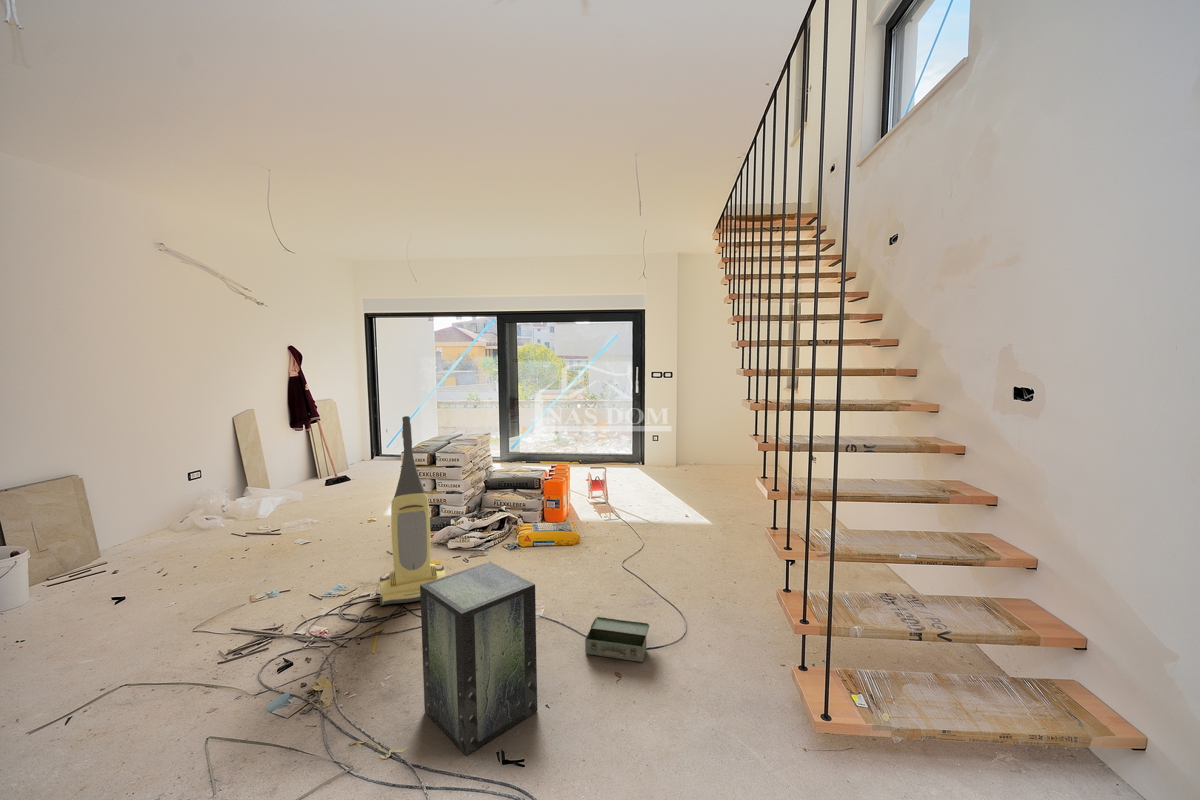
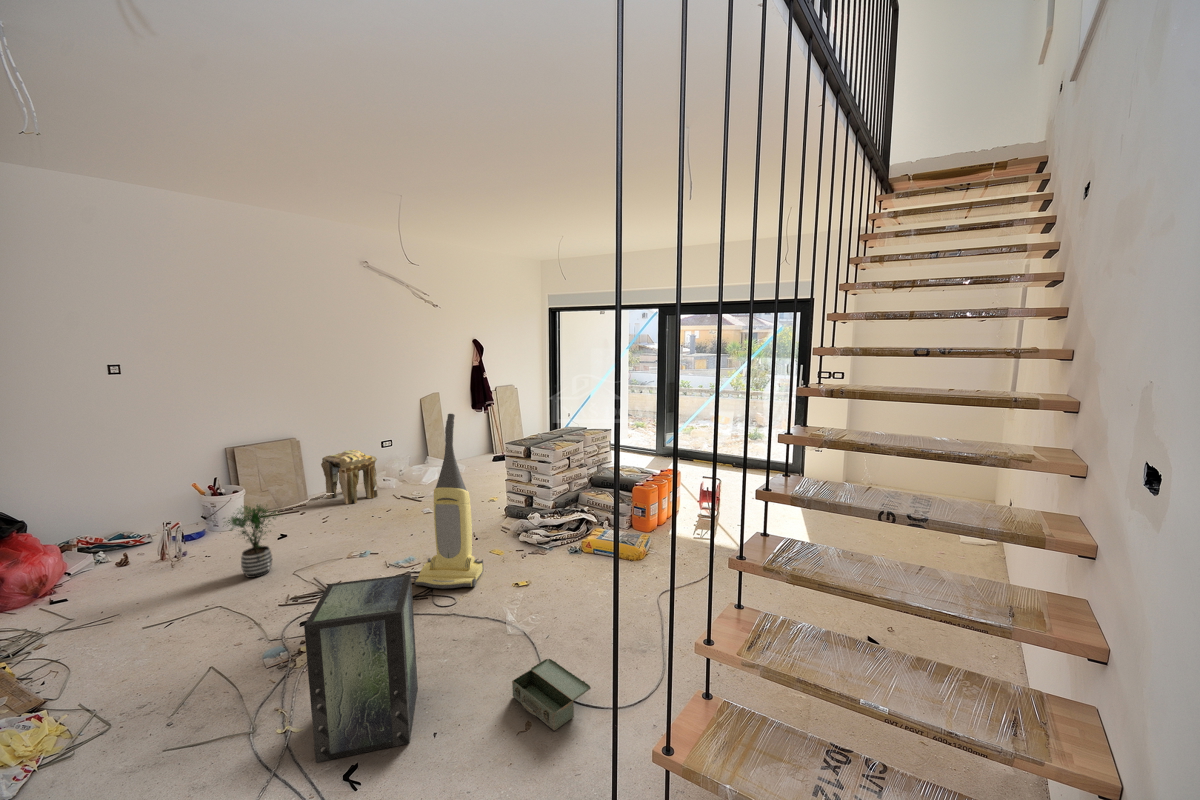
stool: none [108,484,202,554] -> present [321,450,378,504]
potted plant: none [65,550,163,655] -> present [228,505,278,578]

